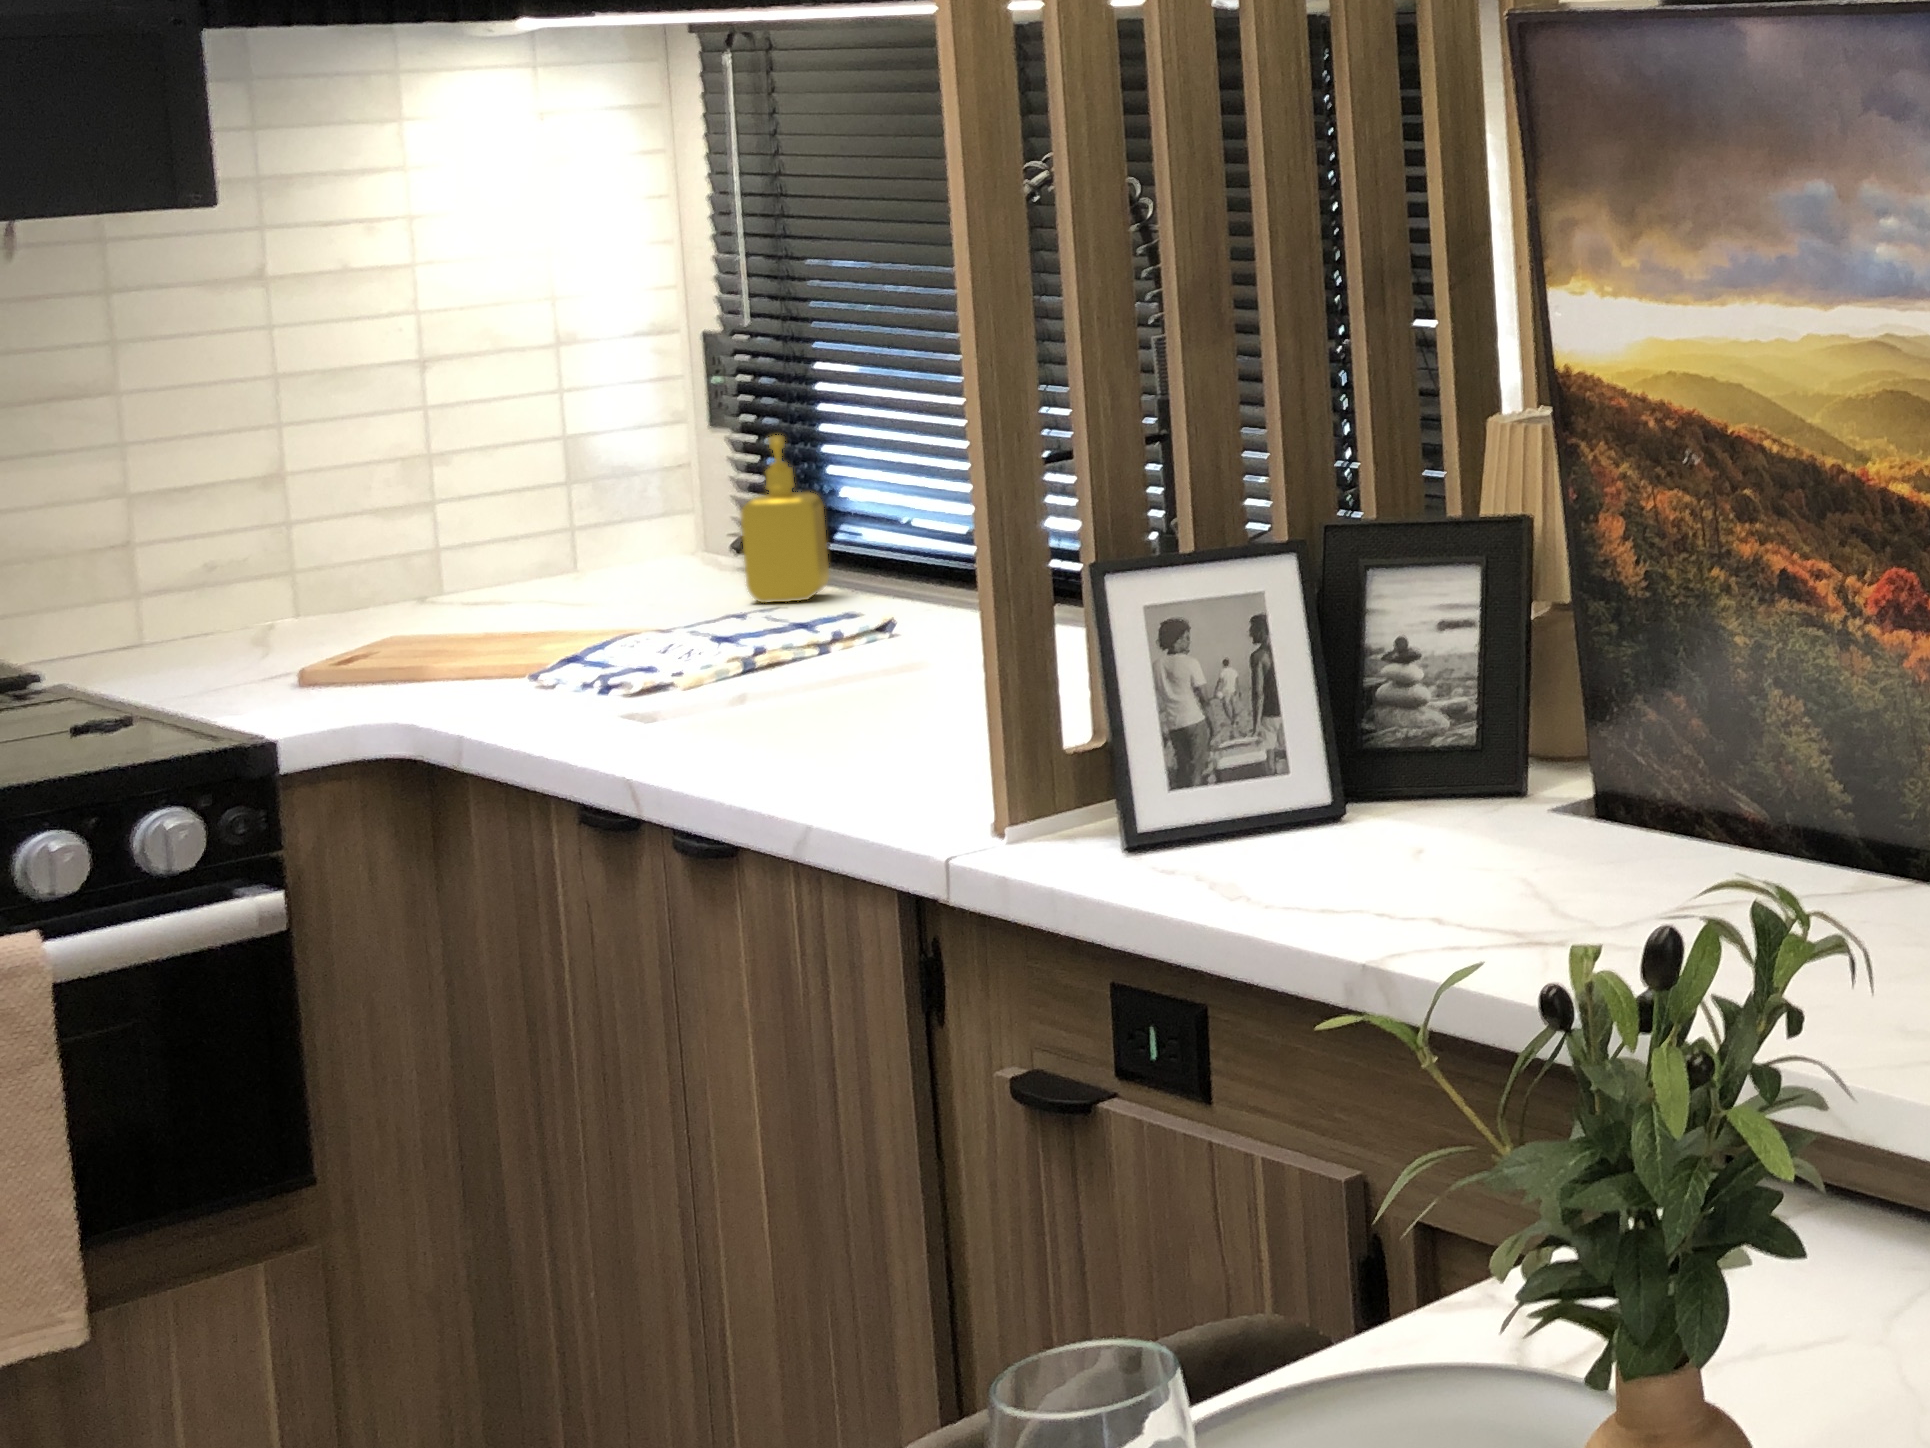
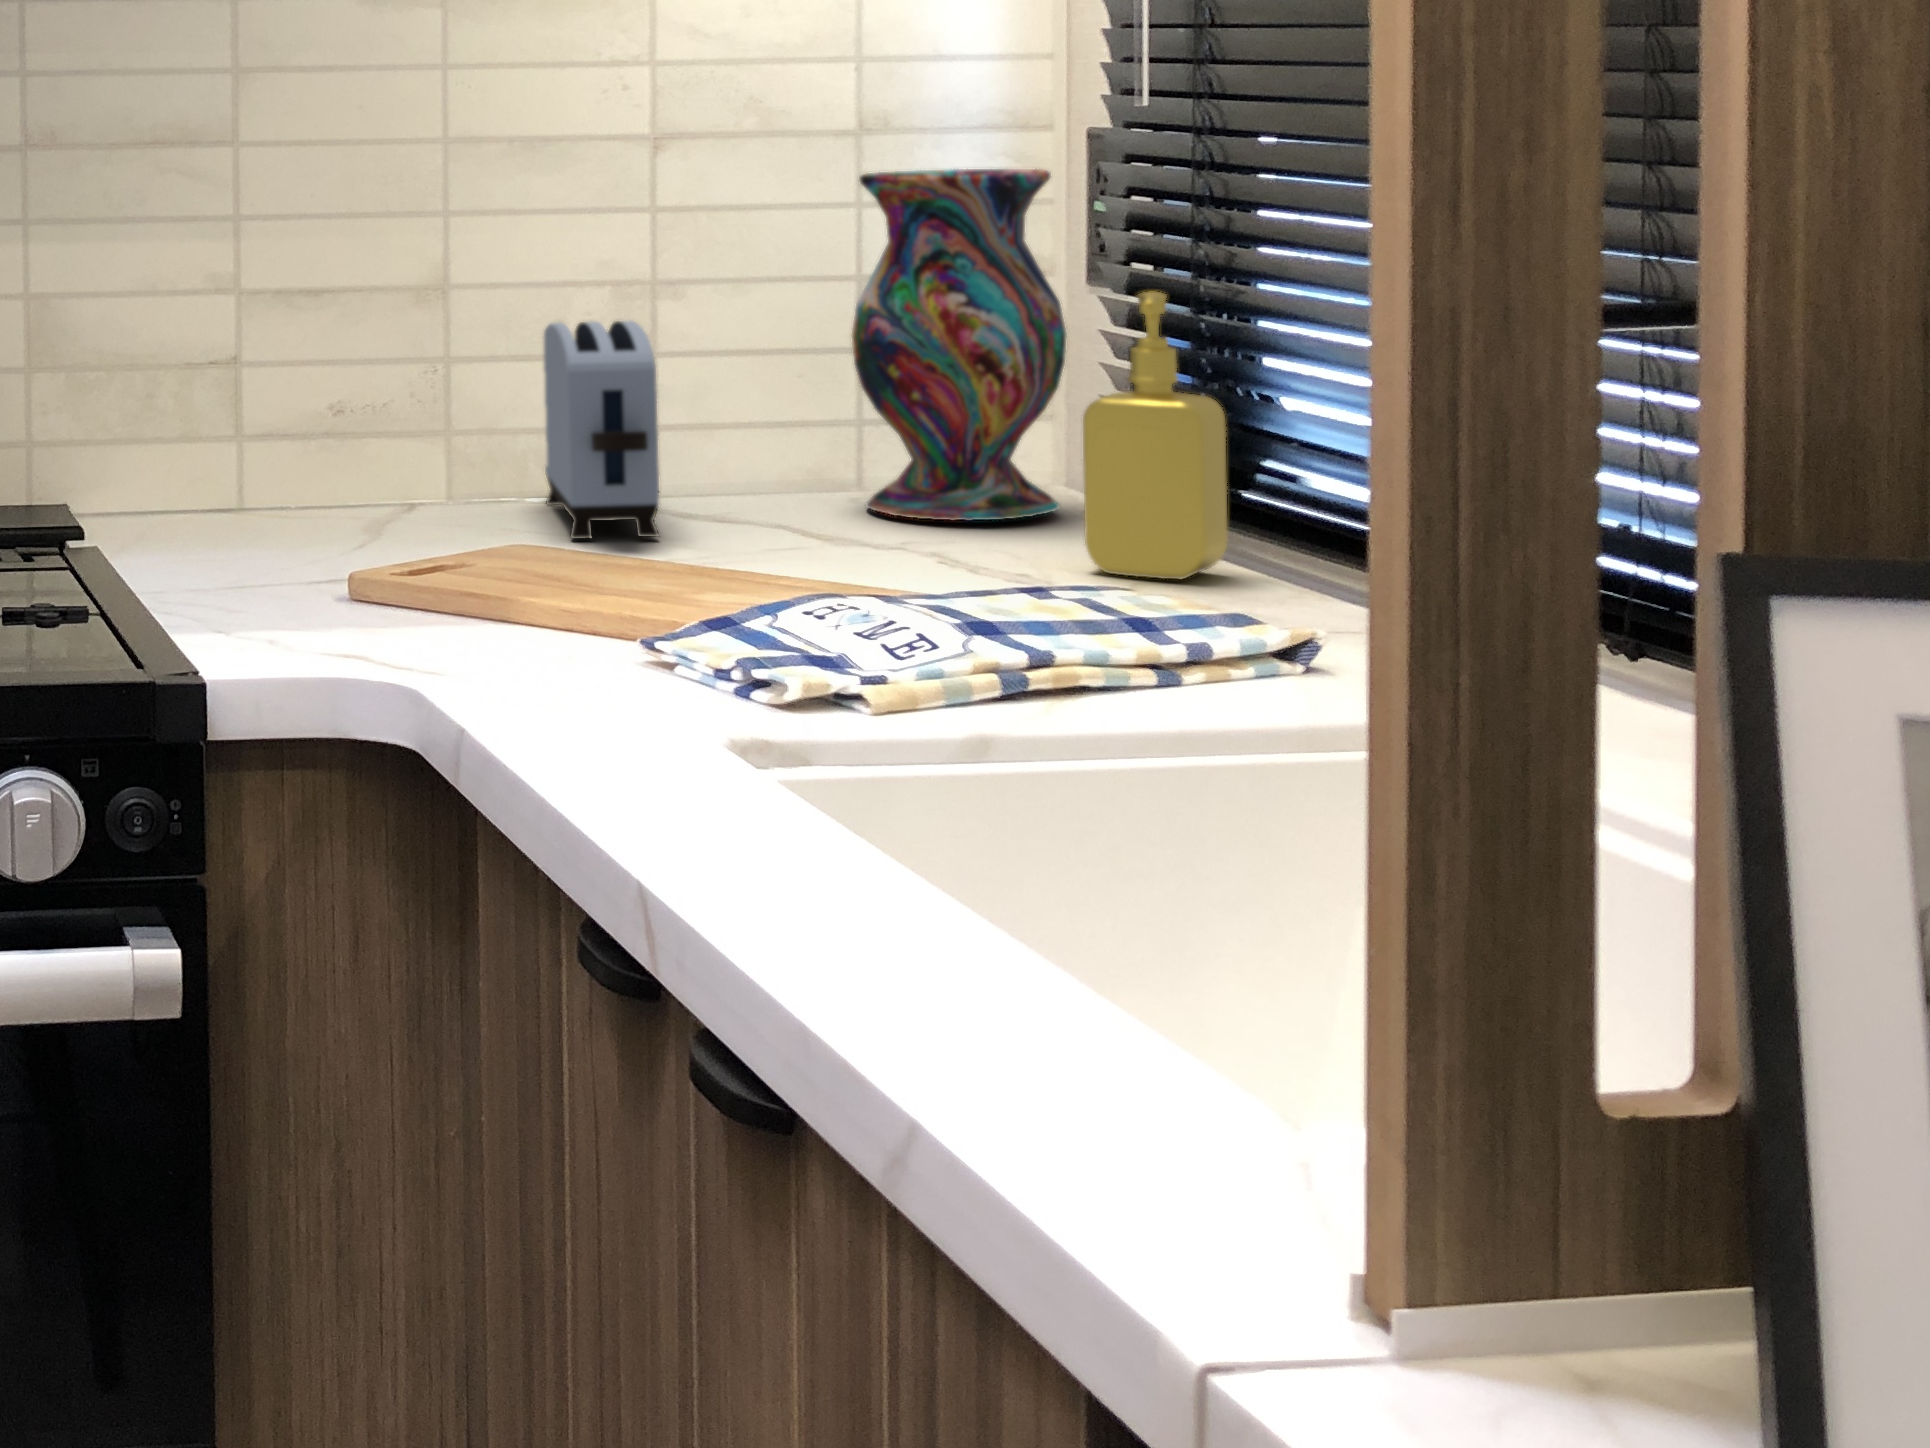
vase: none [562,356,711,586] -> present [851,169,1067,521]
toaster: none [341,481,463,630] -> present [544,321,659,539]

